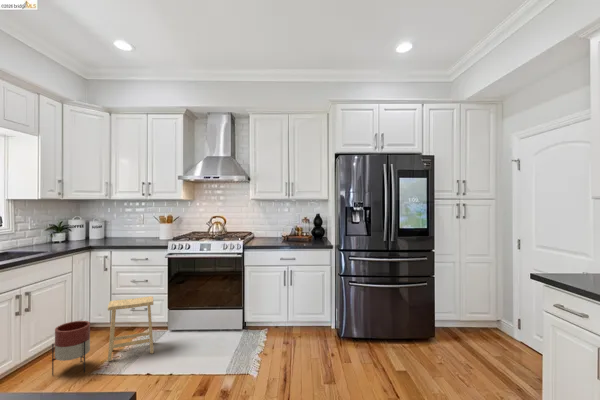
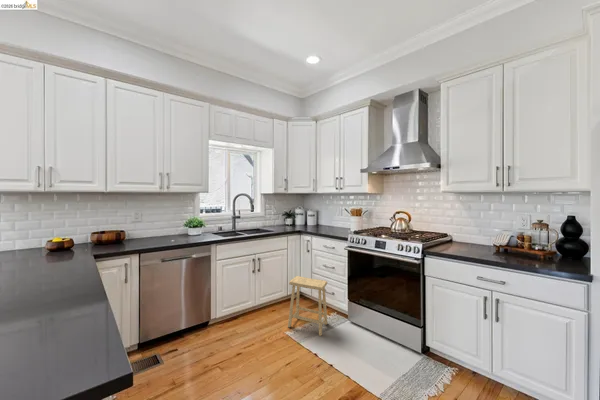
planter: present [52,321,90,375] -> none [254,285,278,330]

